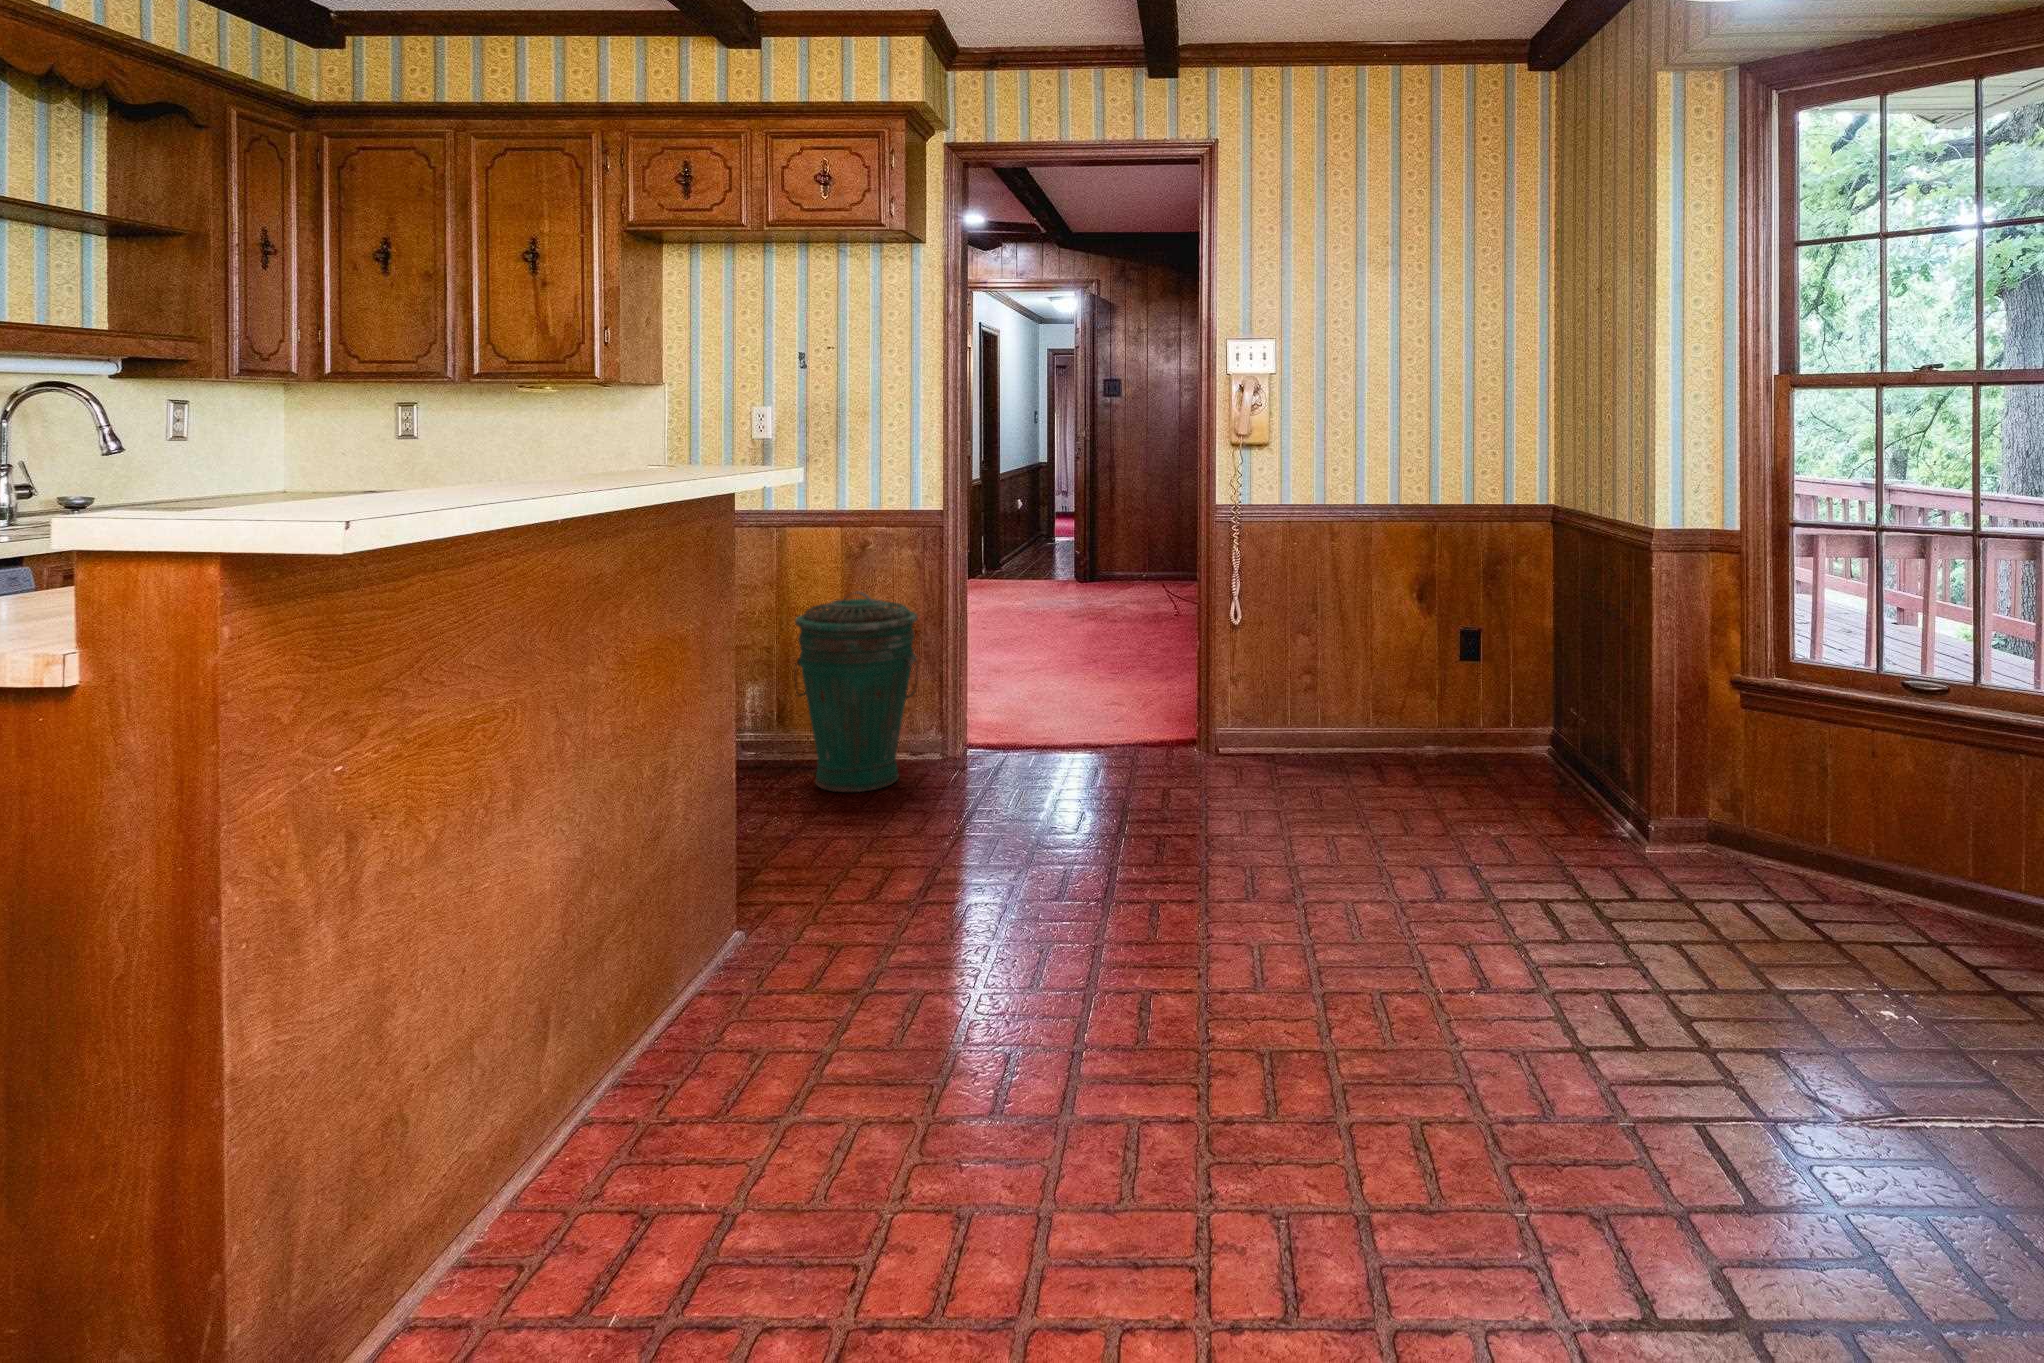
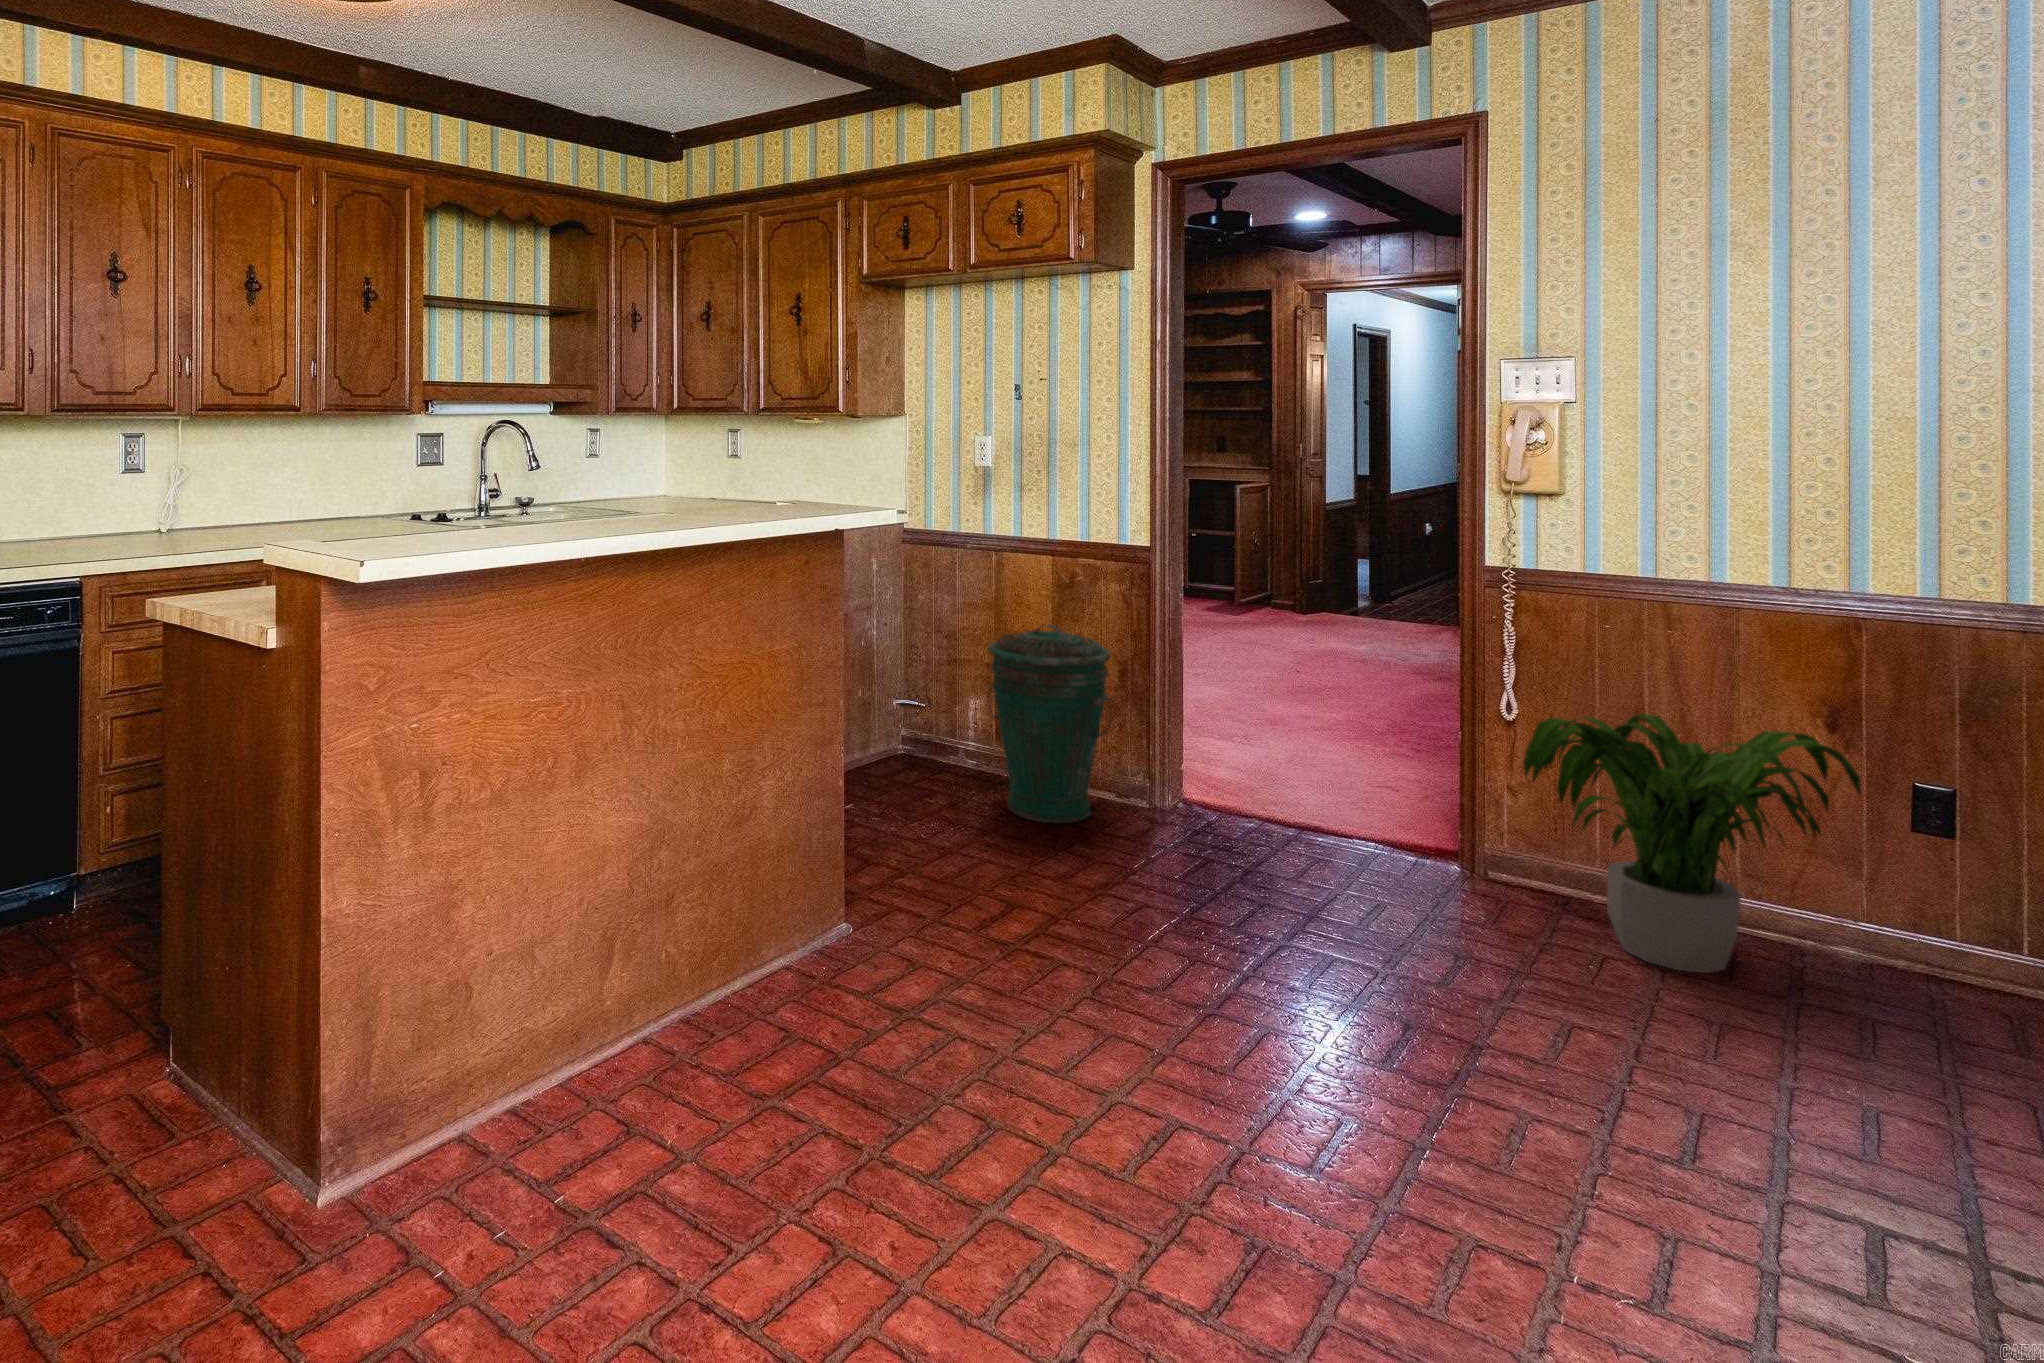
potted plant: none [1267,607,1449,793] -> present [1523,714,1861,973]

